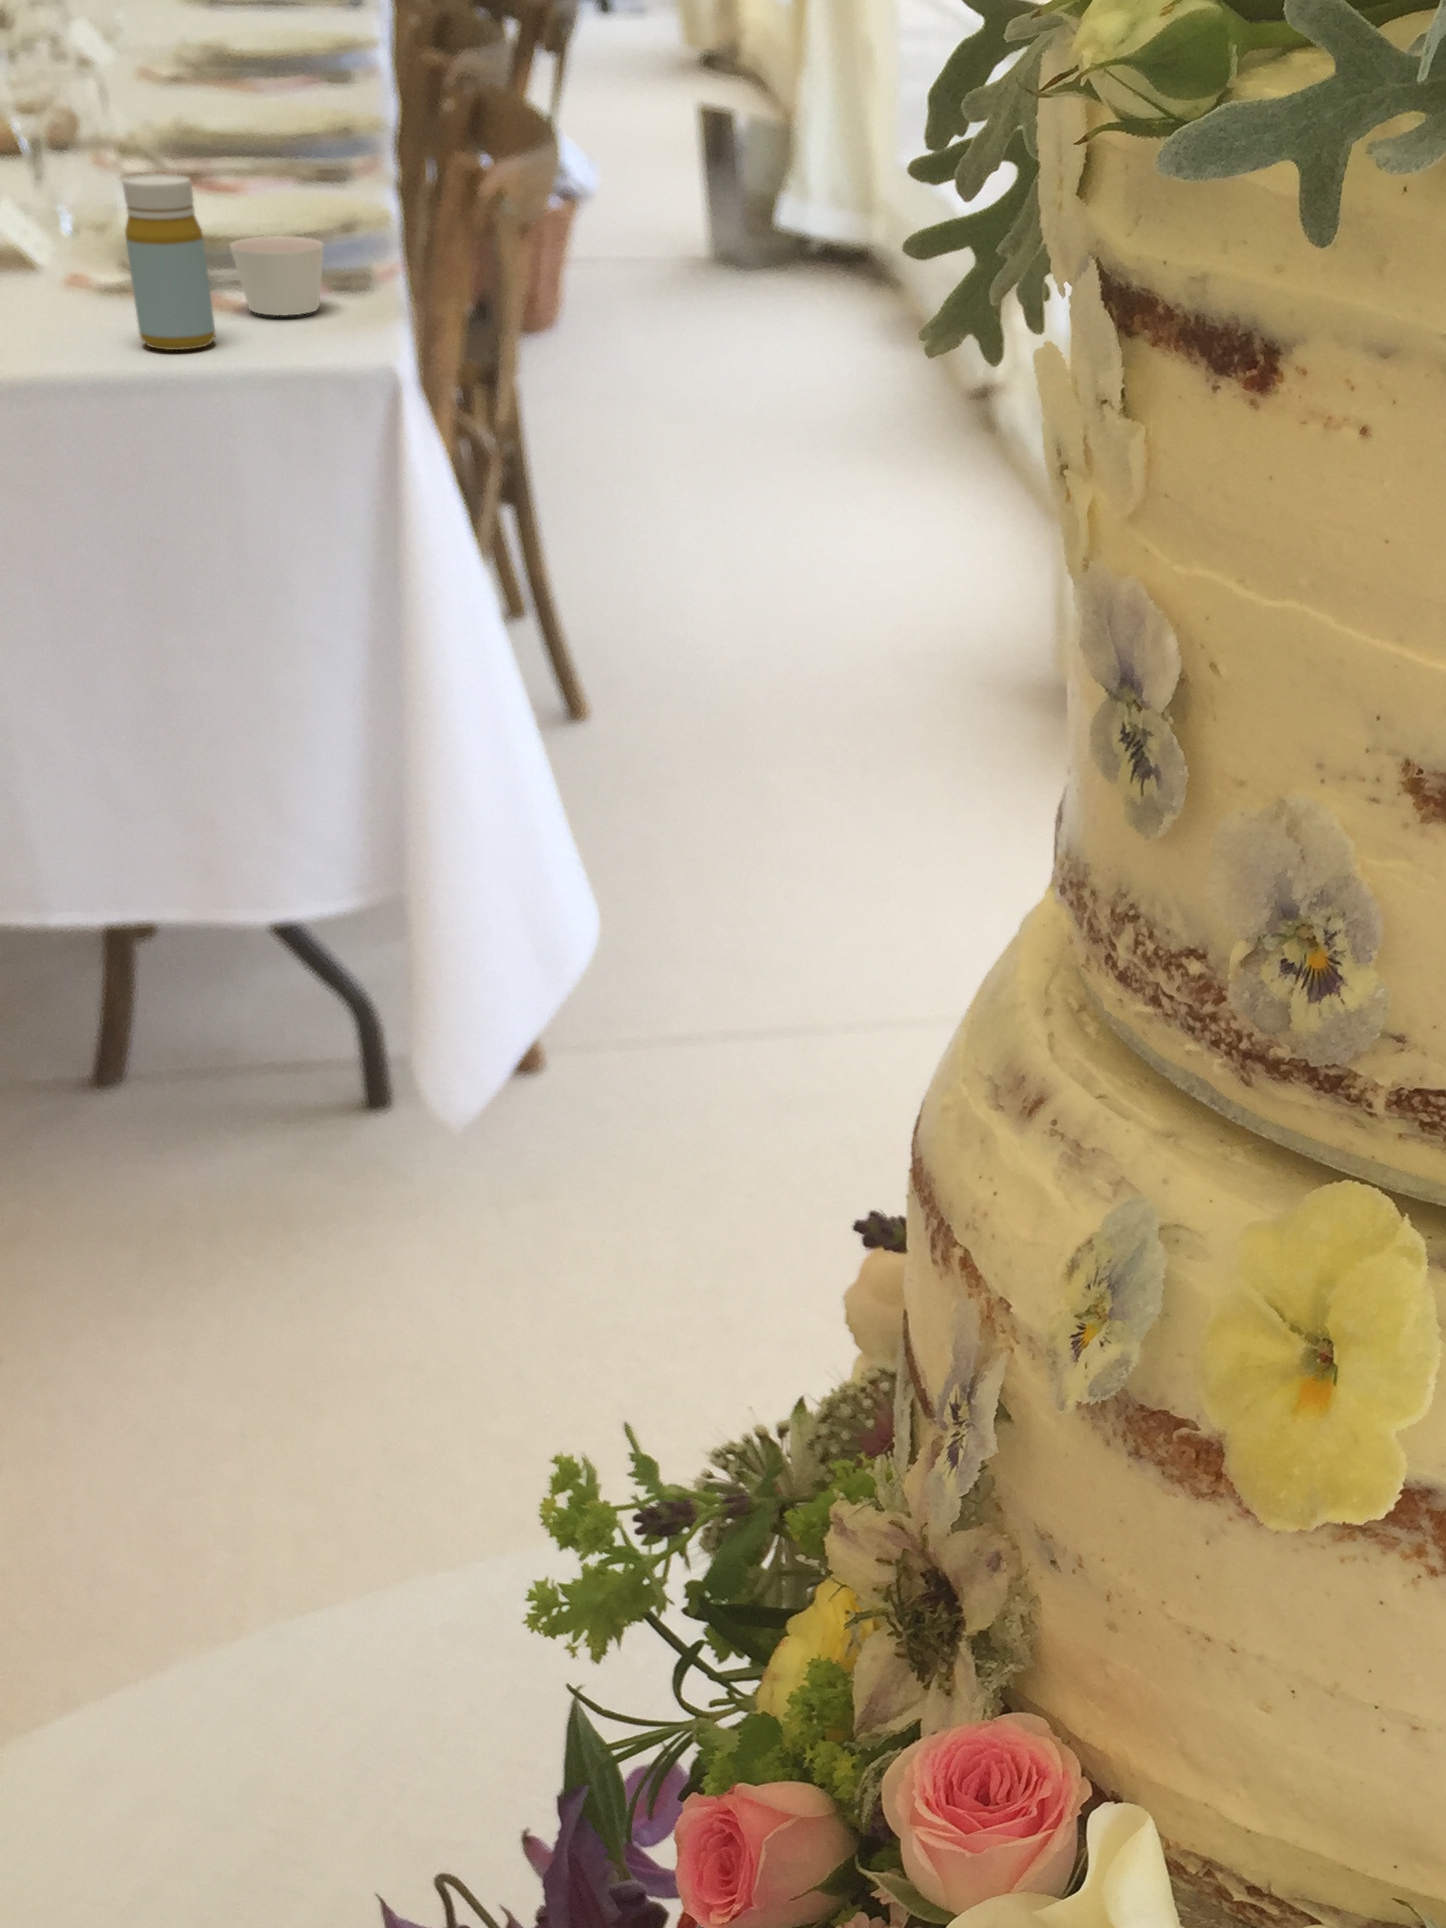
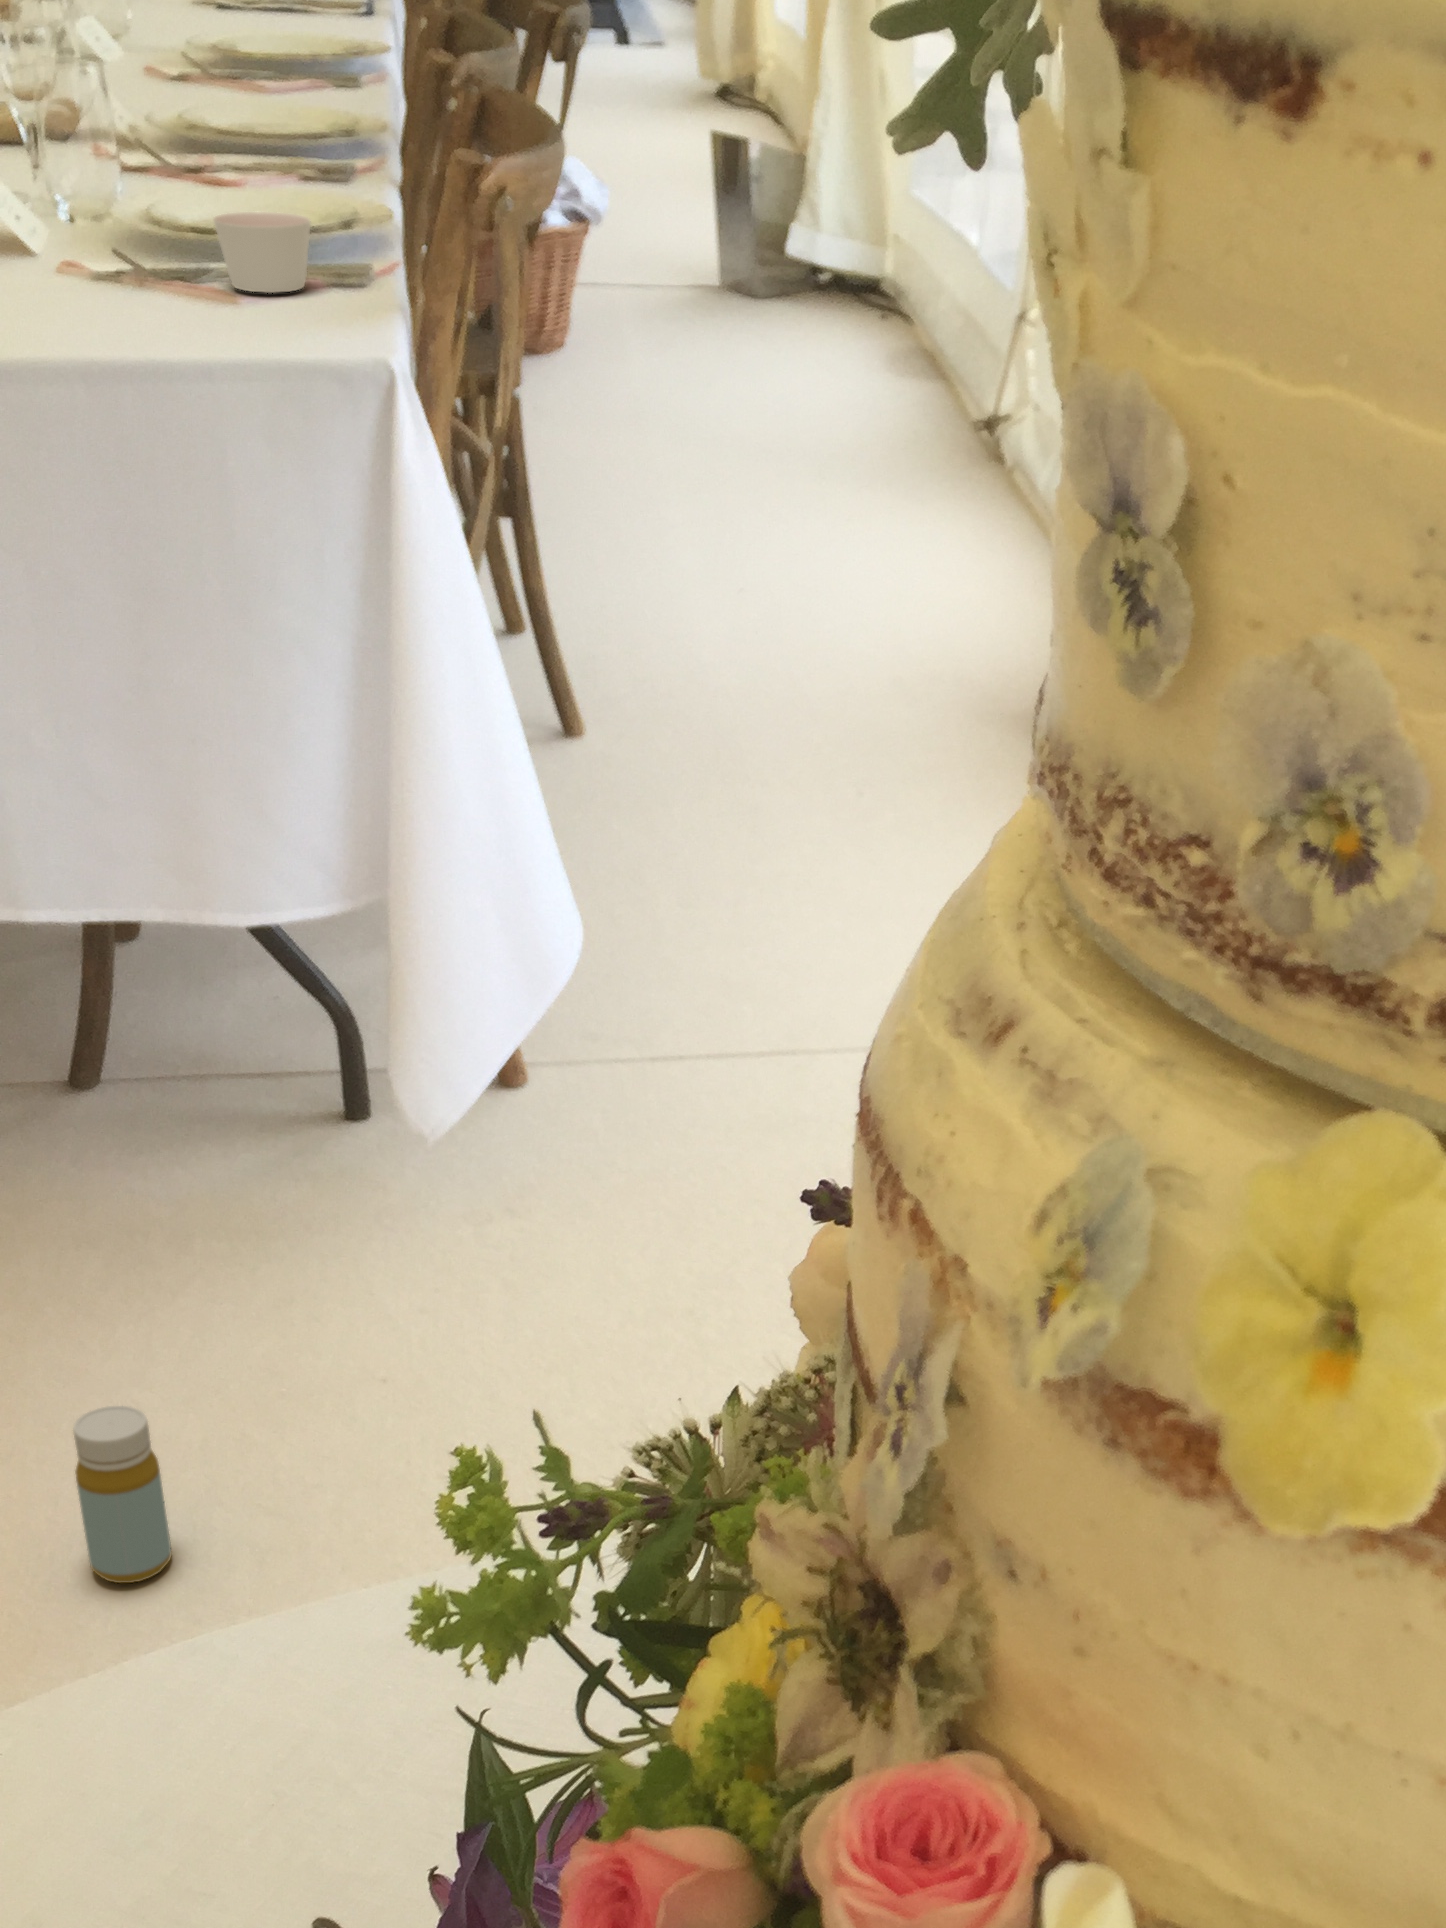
bottle: present [123,174,215,350] -> present [73,1406,172,1583]

